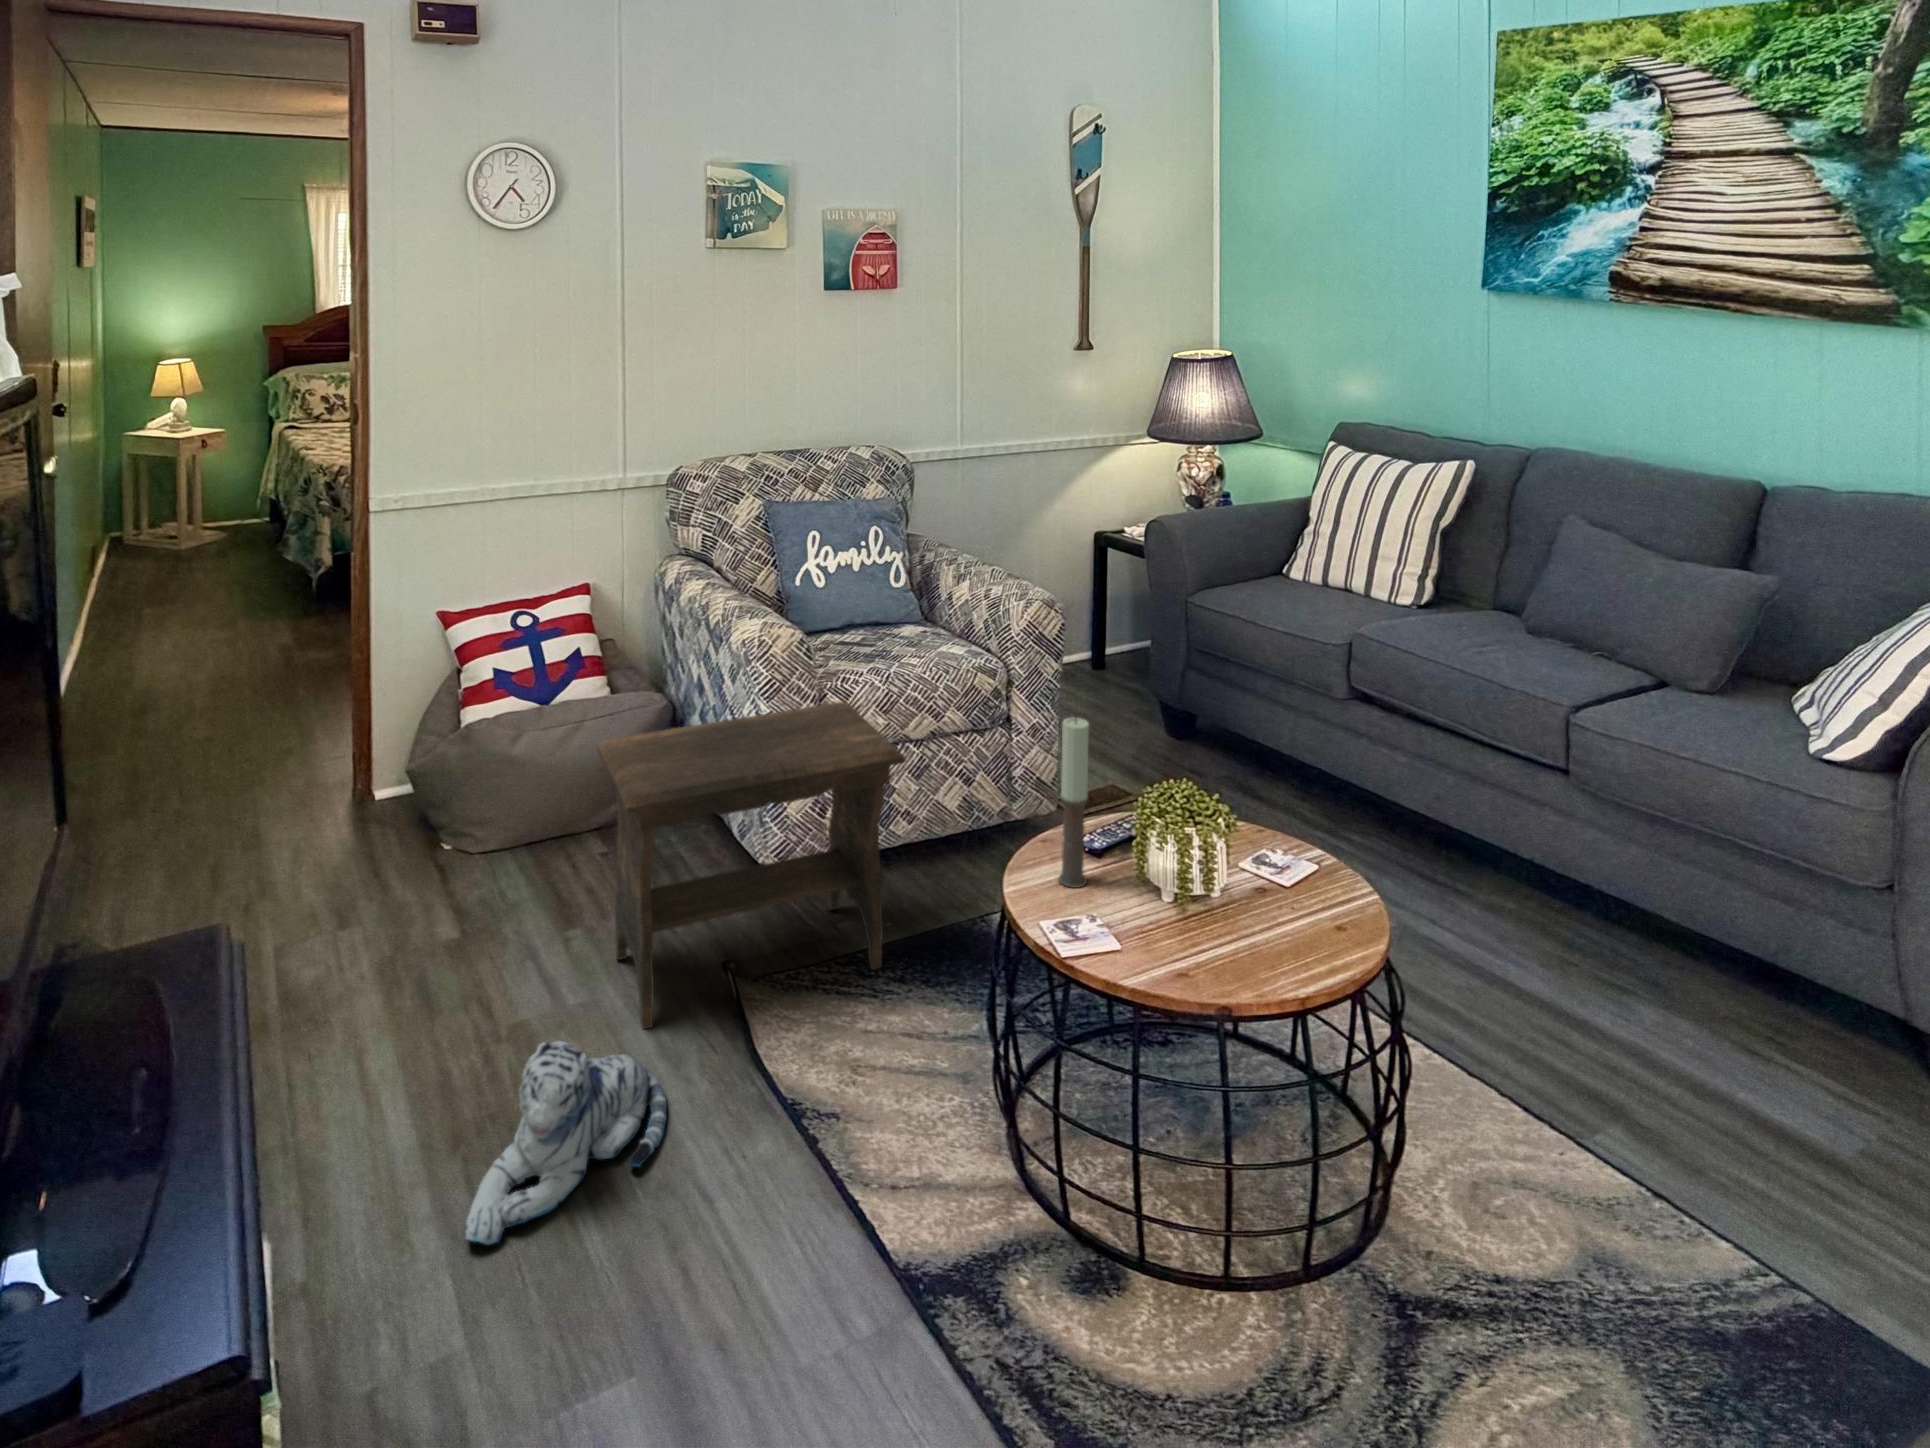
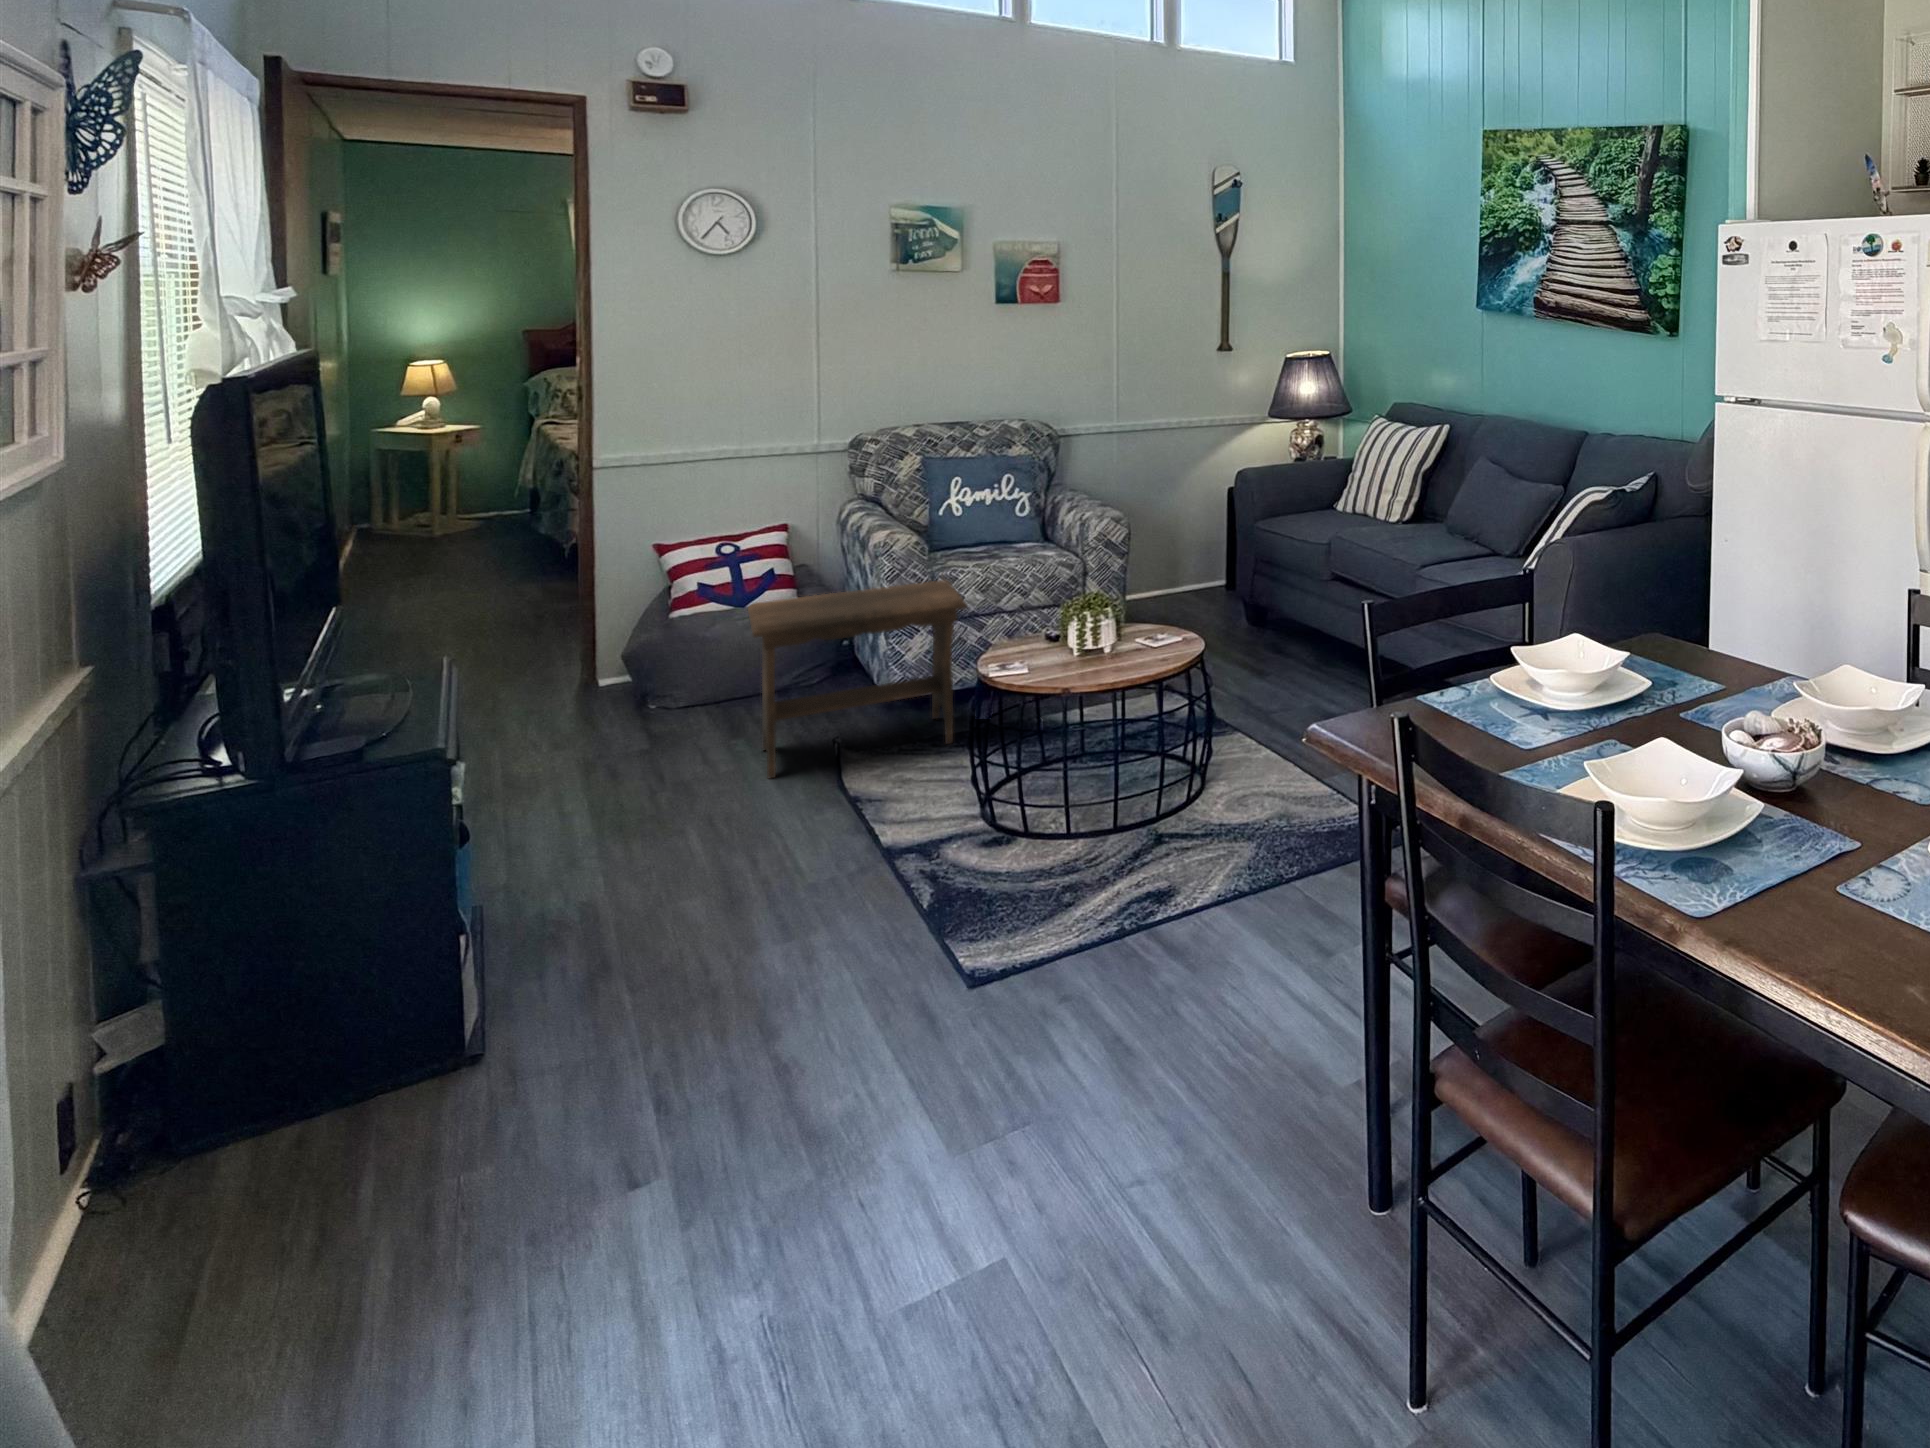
candle: present [1059,717,1089,888] -> none [1027,557,1045,657]
plush toy: present [465,1041,667,1245] -> none [610,758,769,863]

